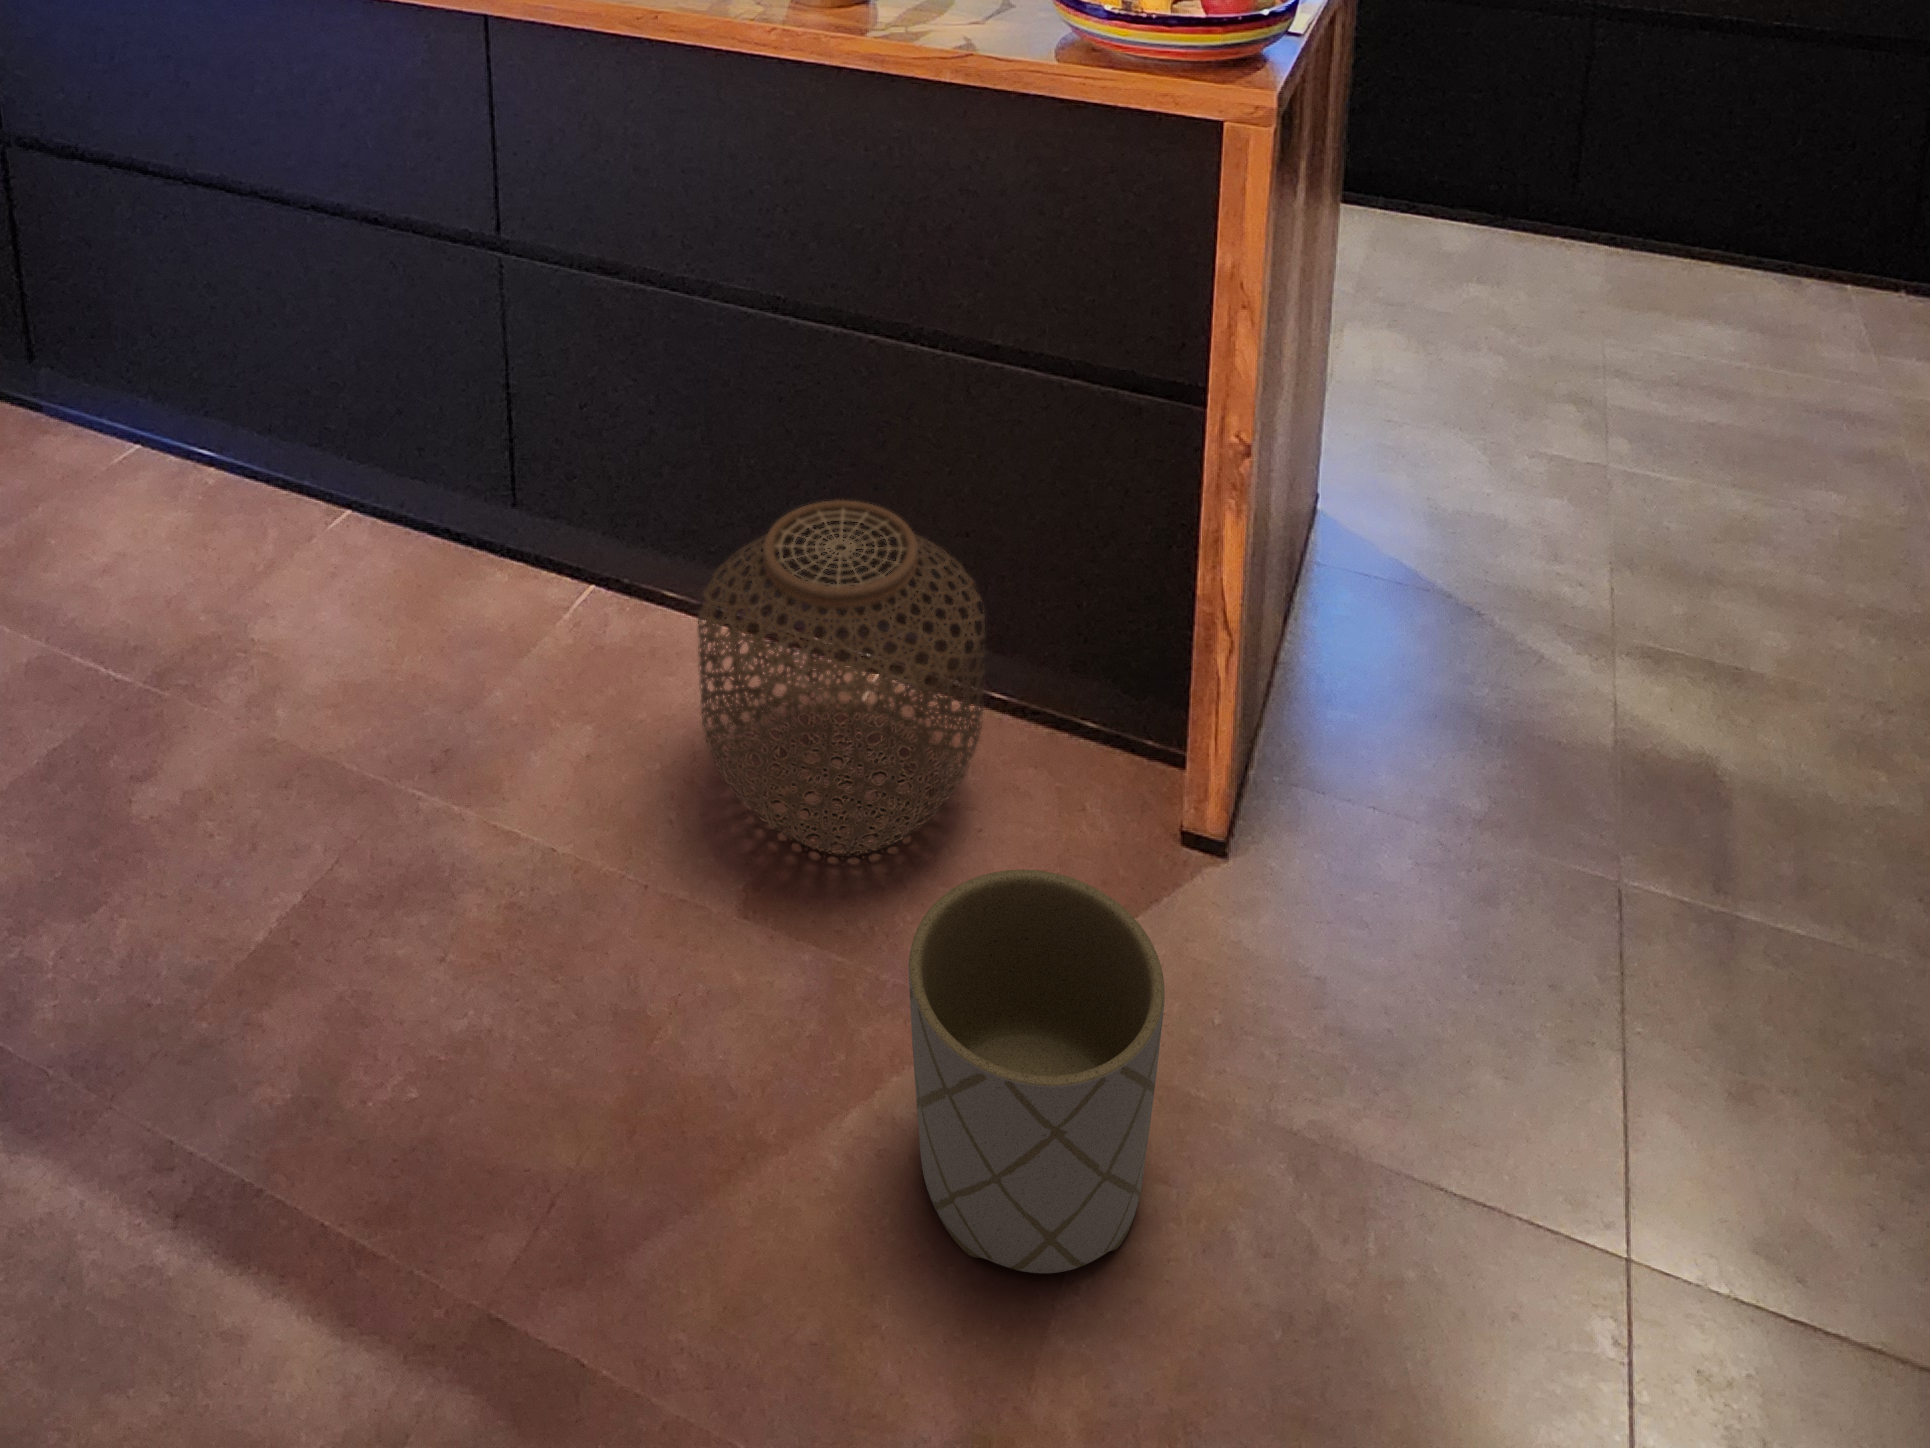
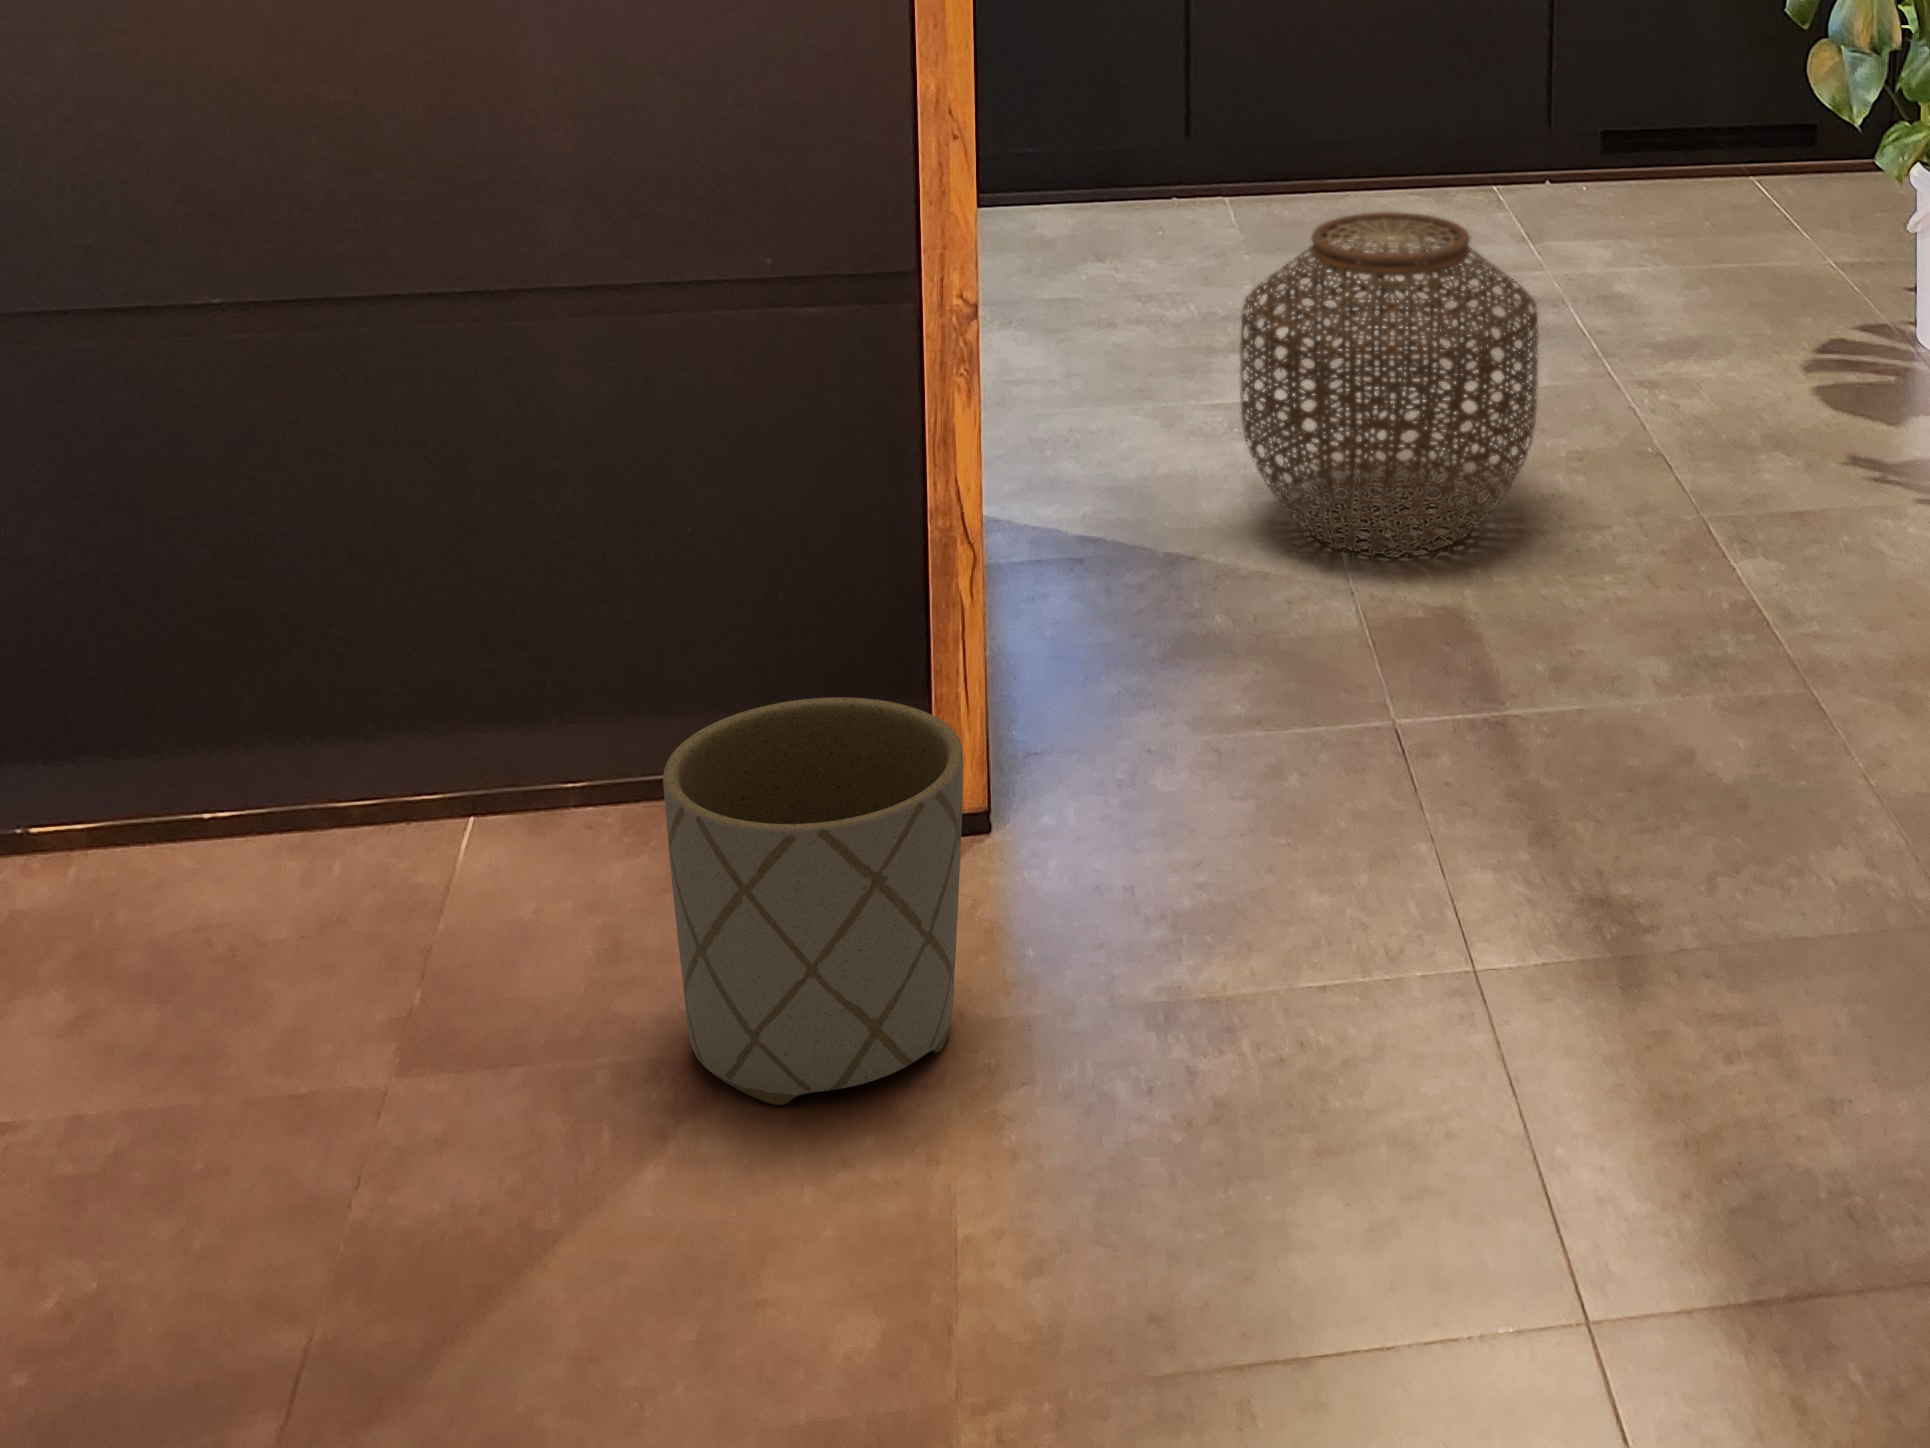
woven basket: present [698,500,985,854] -> present [1240,212,1538,555]

